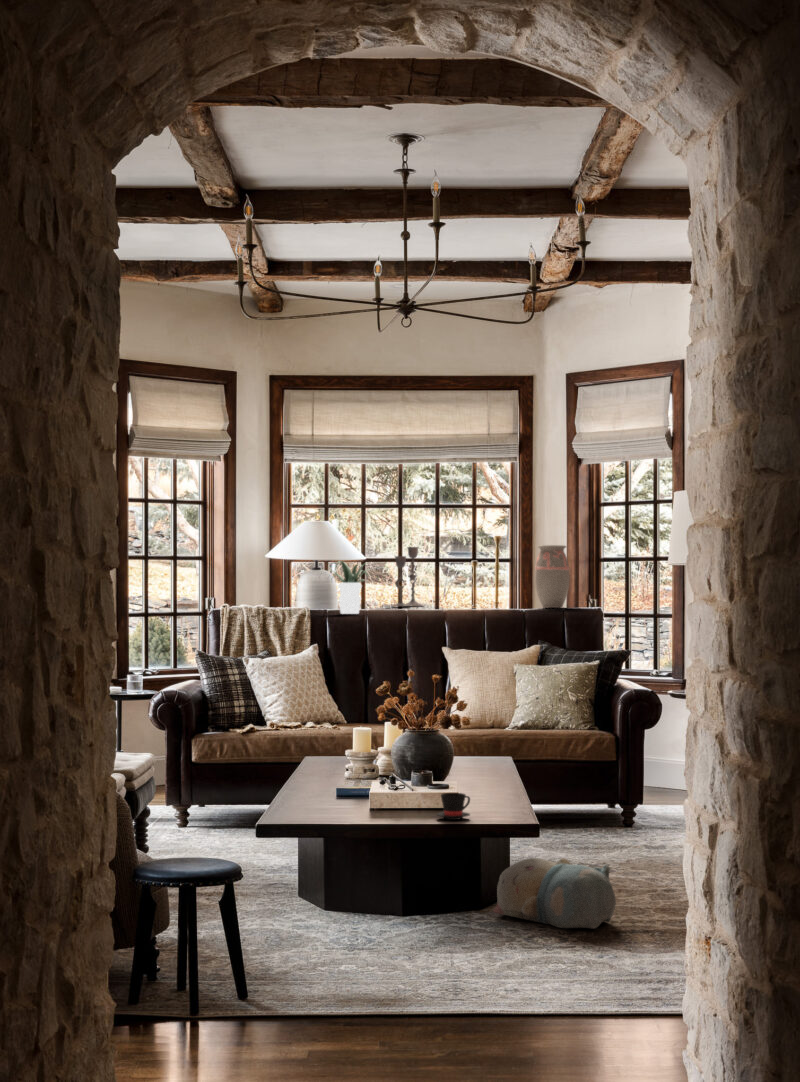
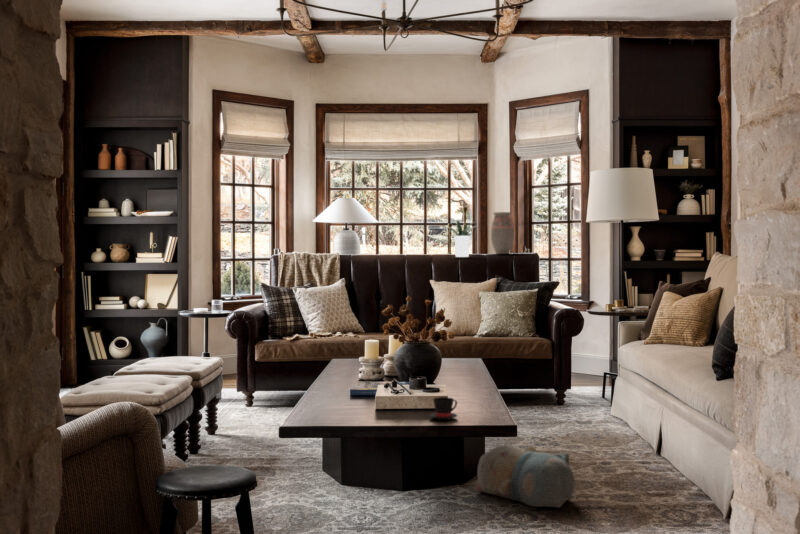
candlestick: present [392,547,423,606] -> none [395,215,417,254]
potted plant: present [334,561,367,614] -> present [449,221,472,257]

